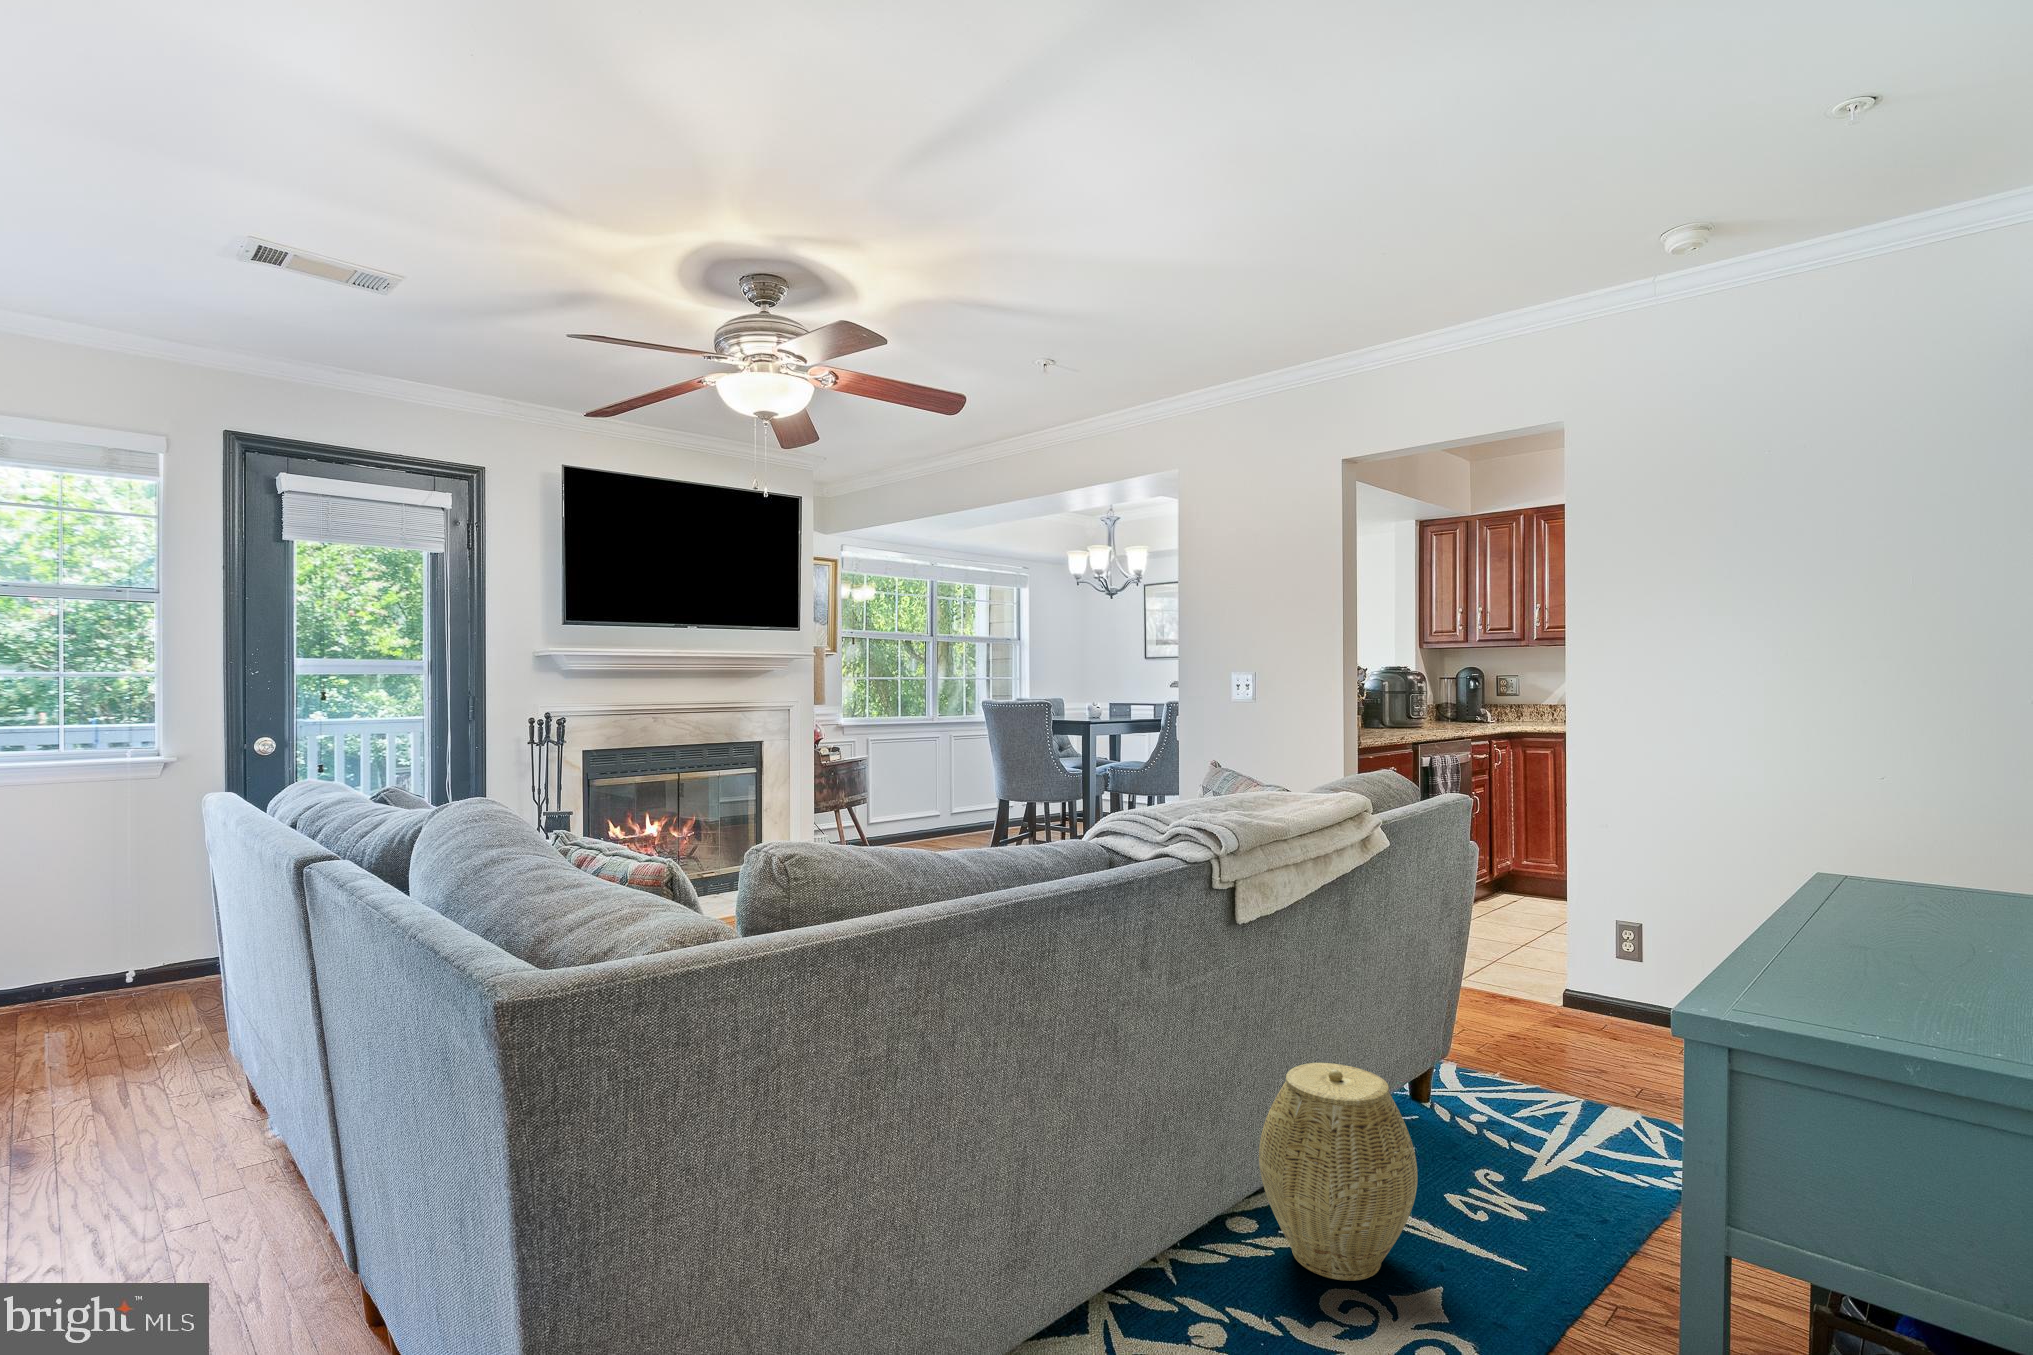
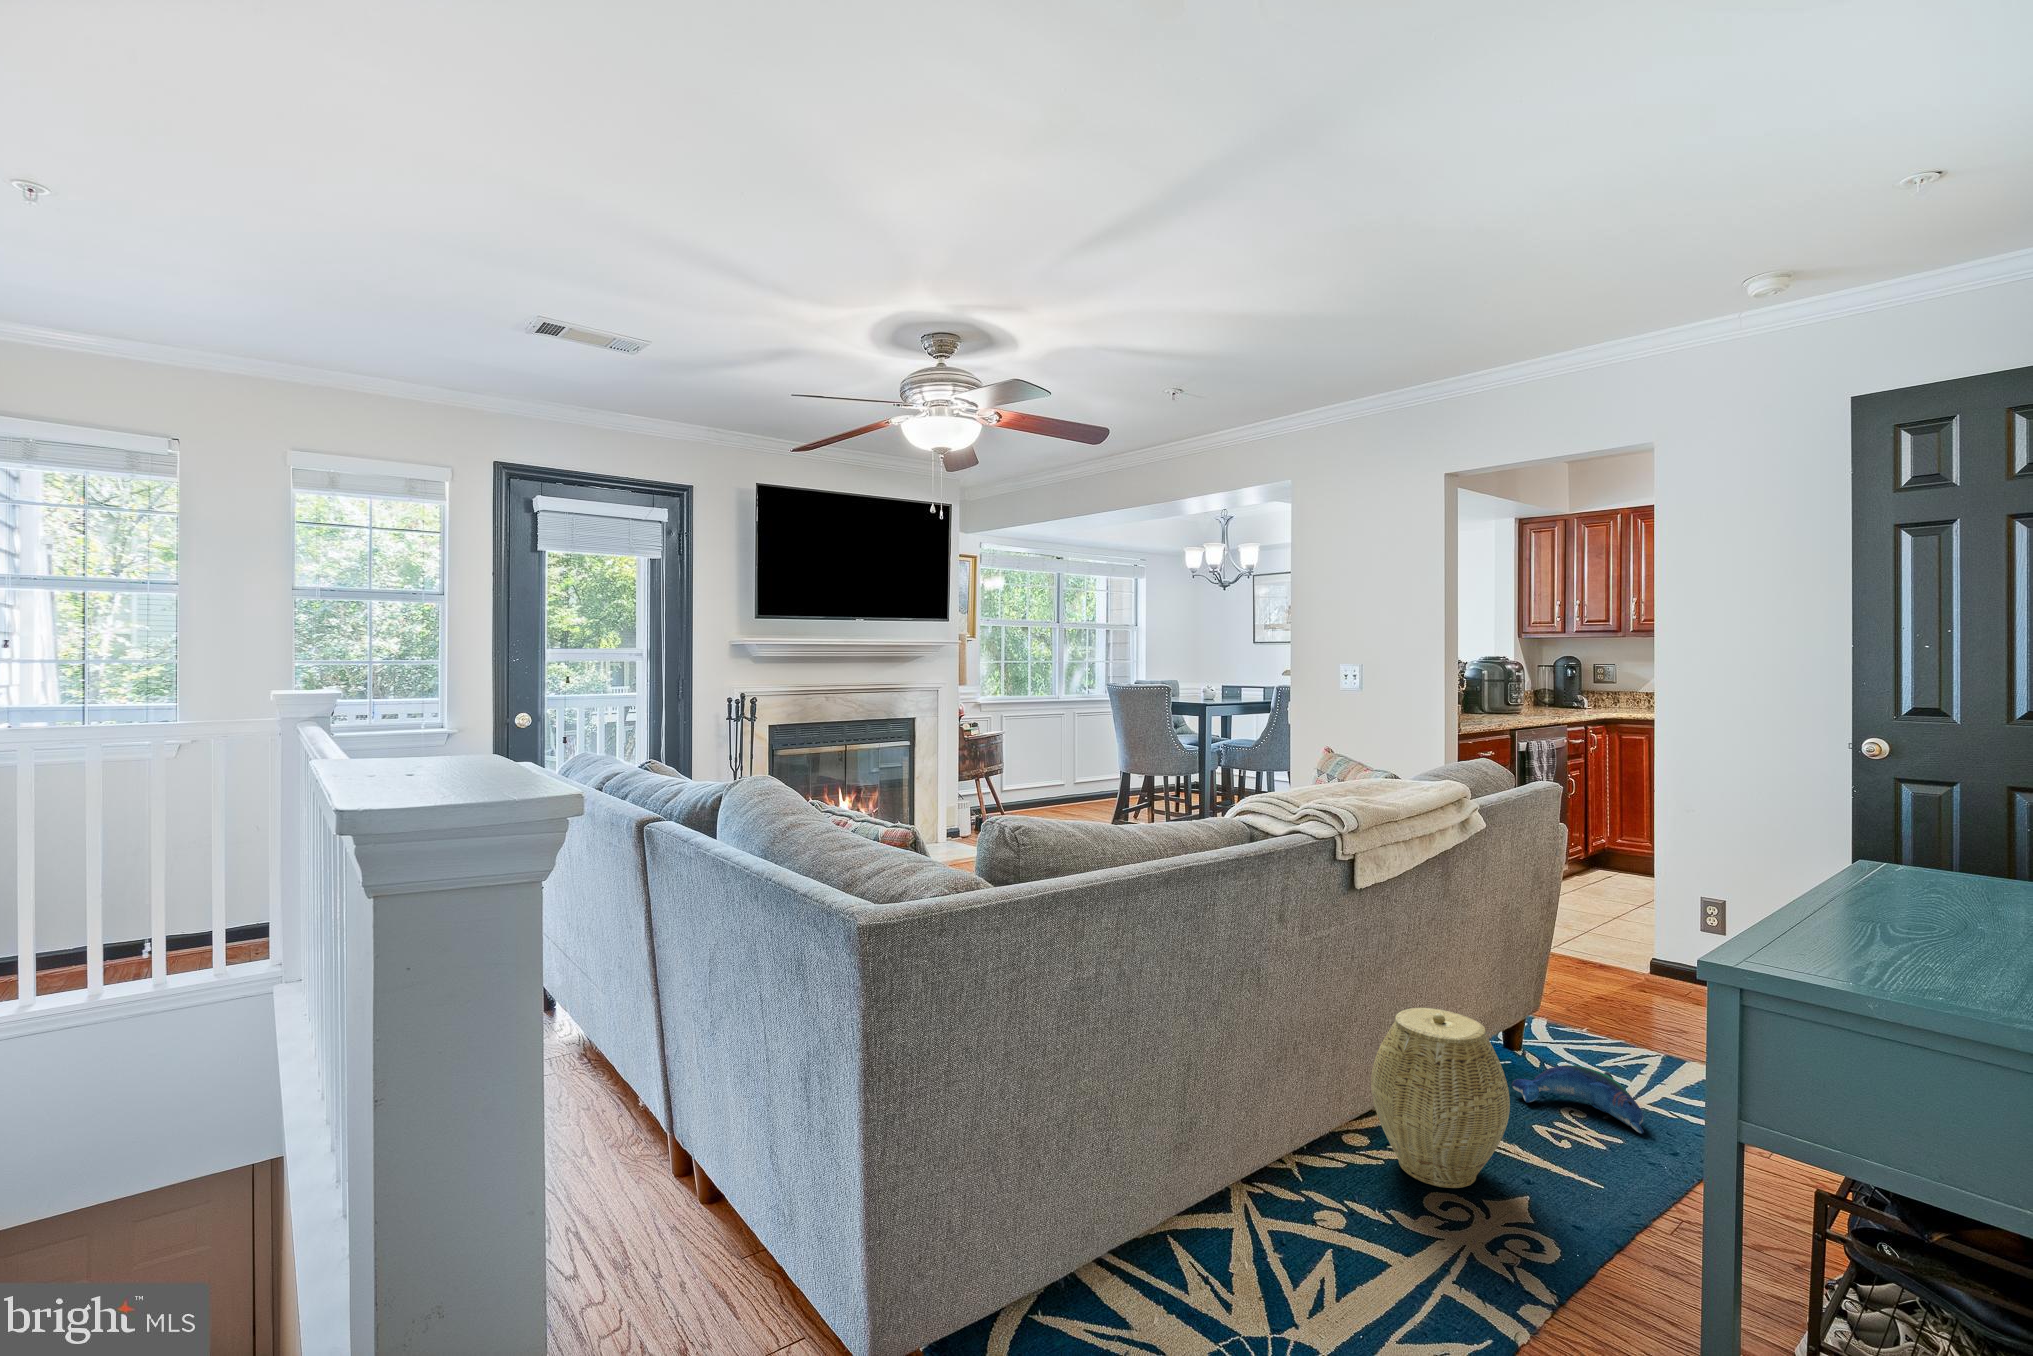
plush toy: none [1420,1120,1566,1198] -> present [1511,1065,1644,1134]

